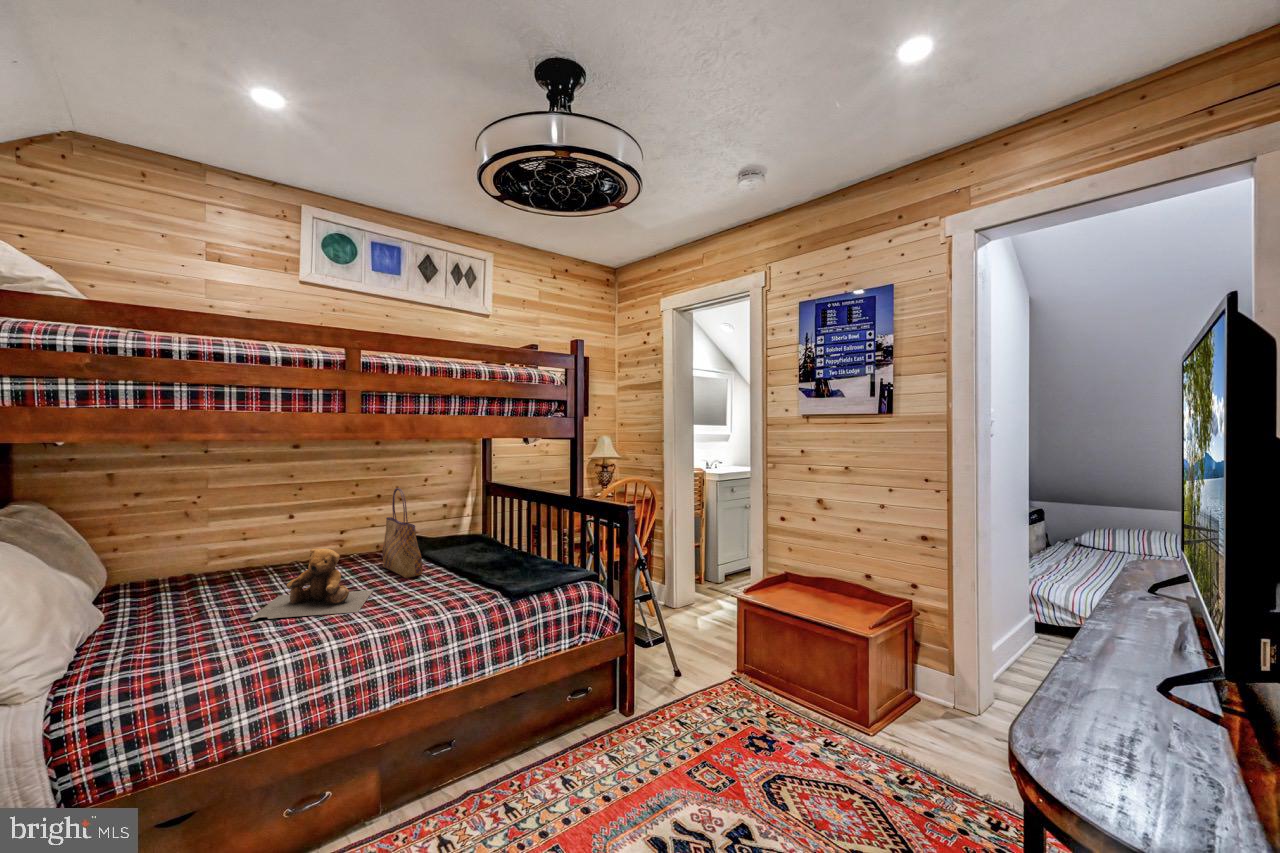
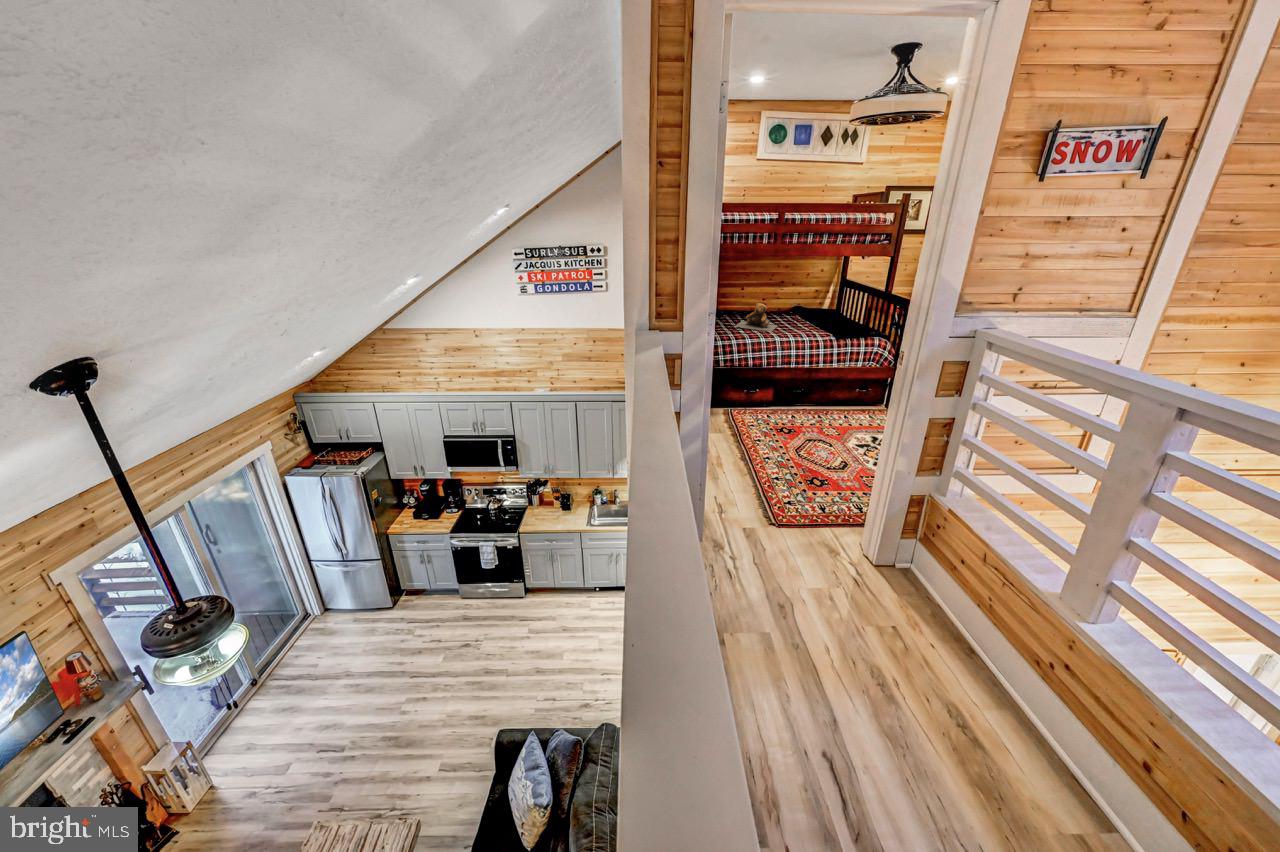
tote bag: present [383,488,423,578] -> none [782,279,800,323]

